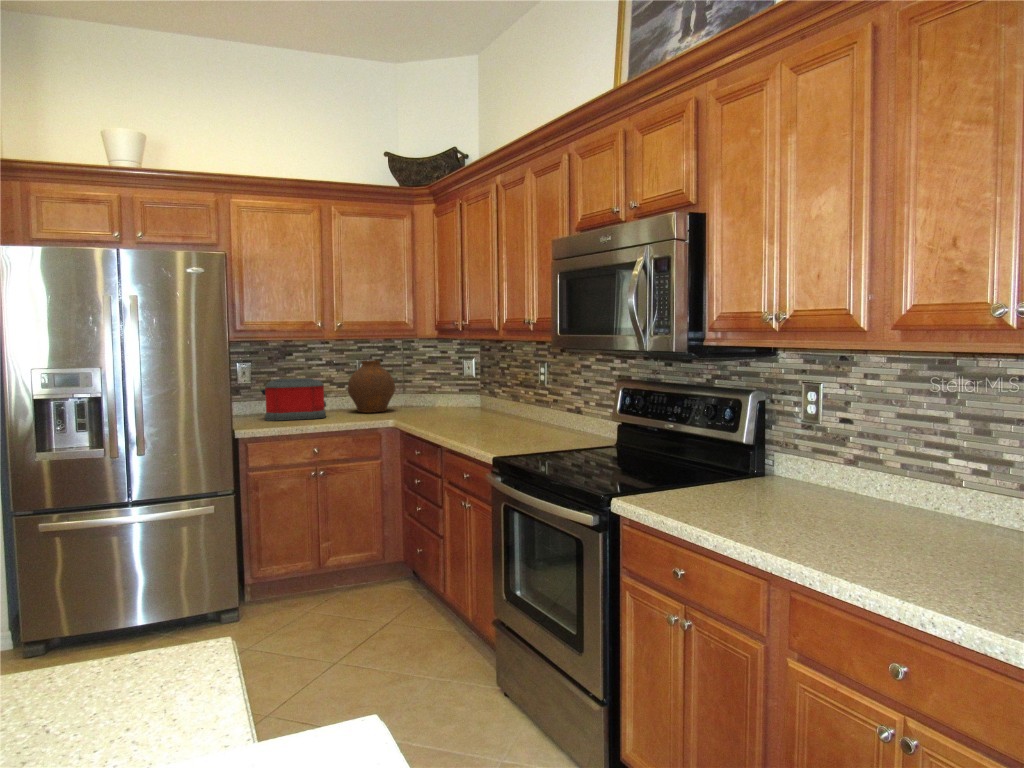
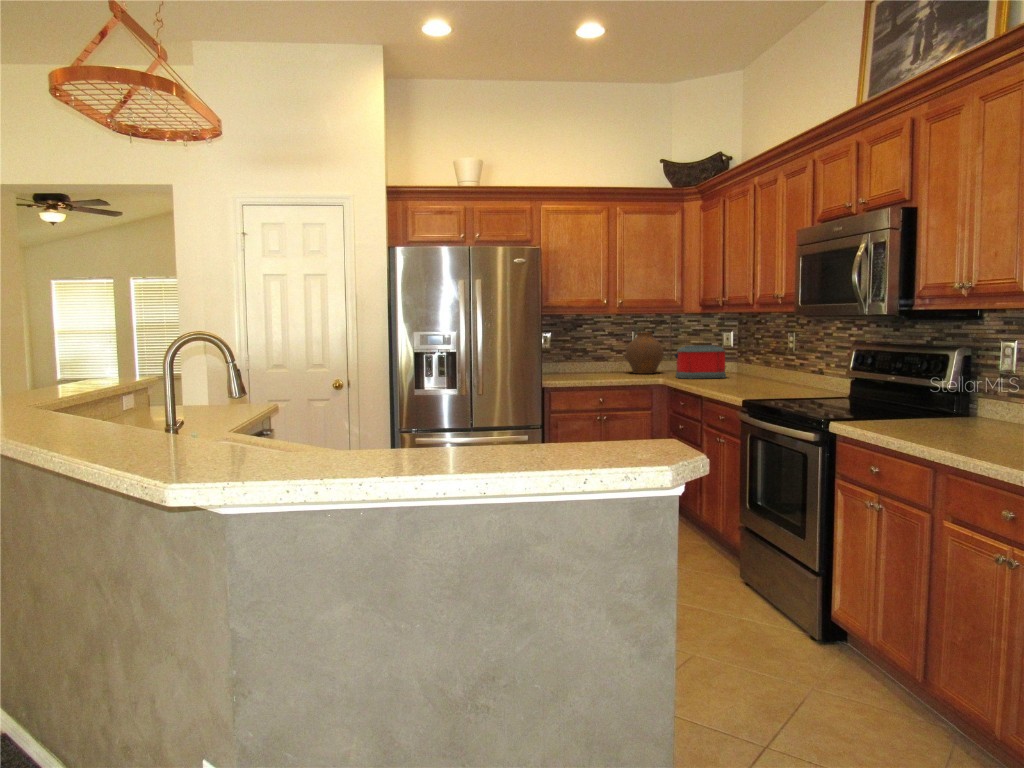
toaster: present [261,378,326,421] -> present [674,345,726,379]

